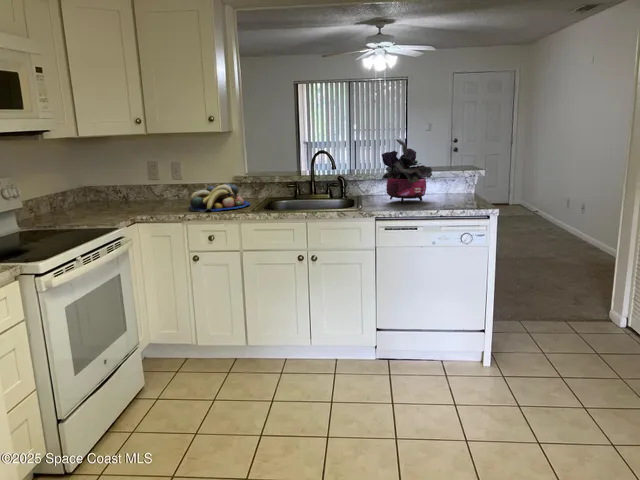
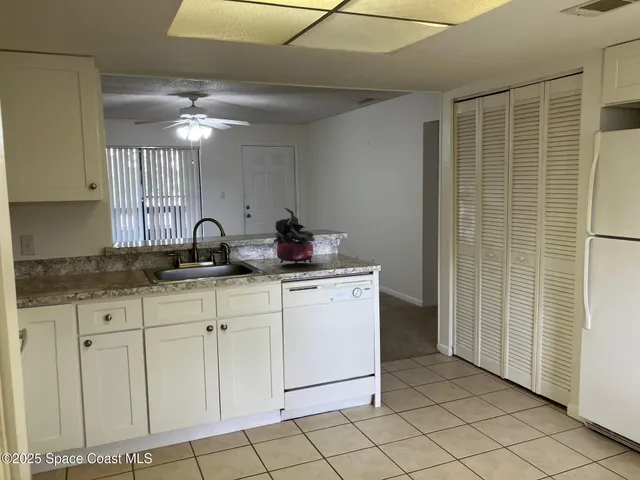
fruit bowl: present [190,183,250,212] -> none [66,256,139,289]

